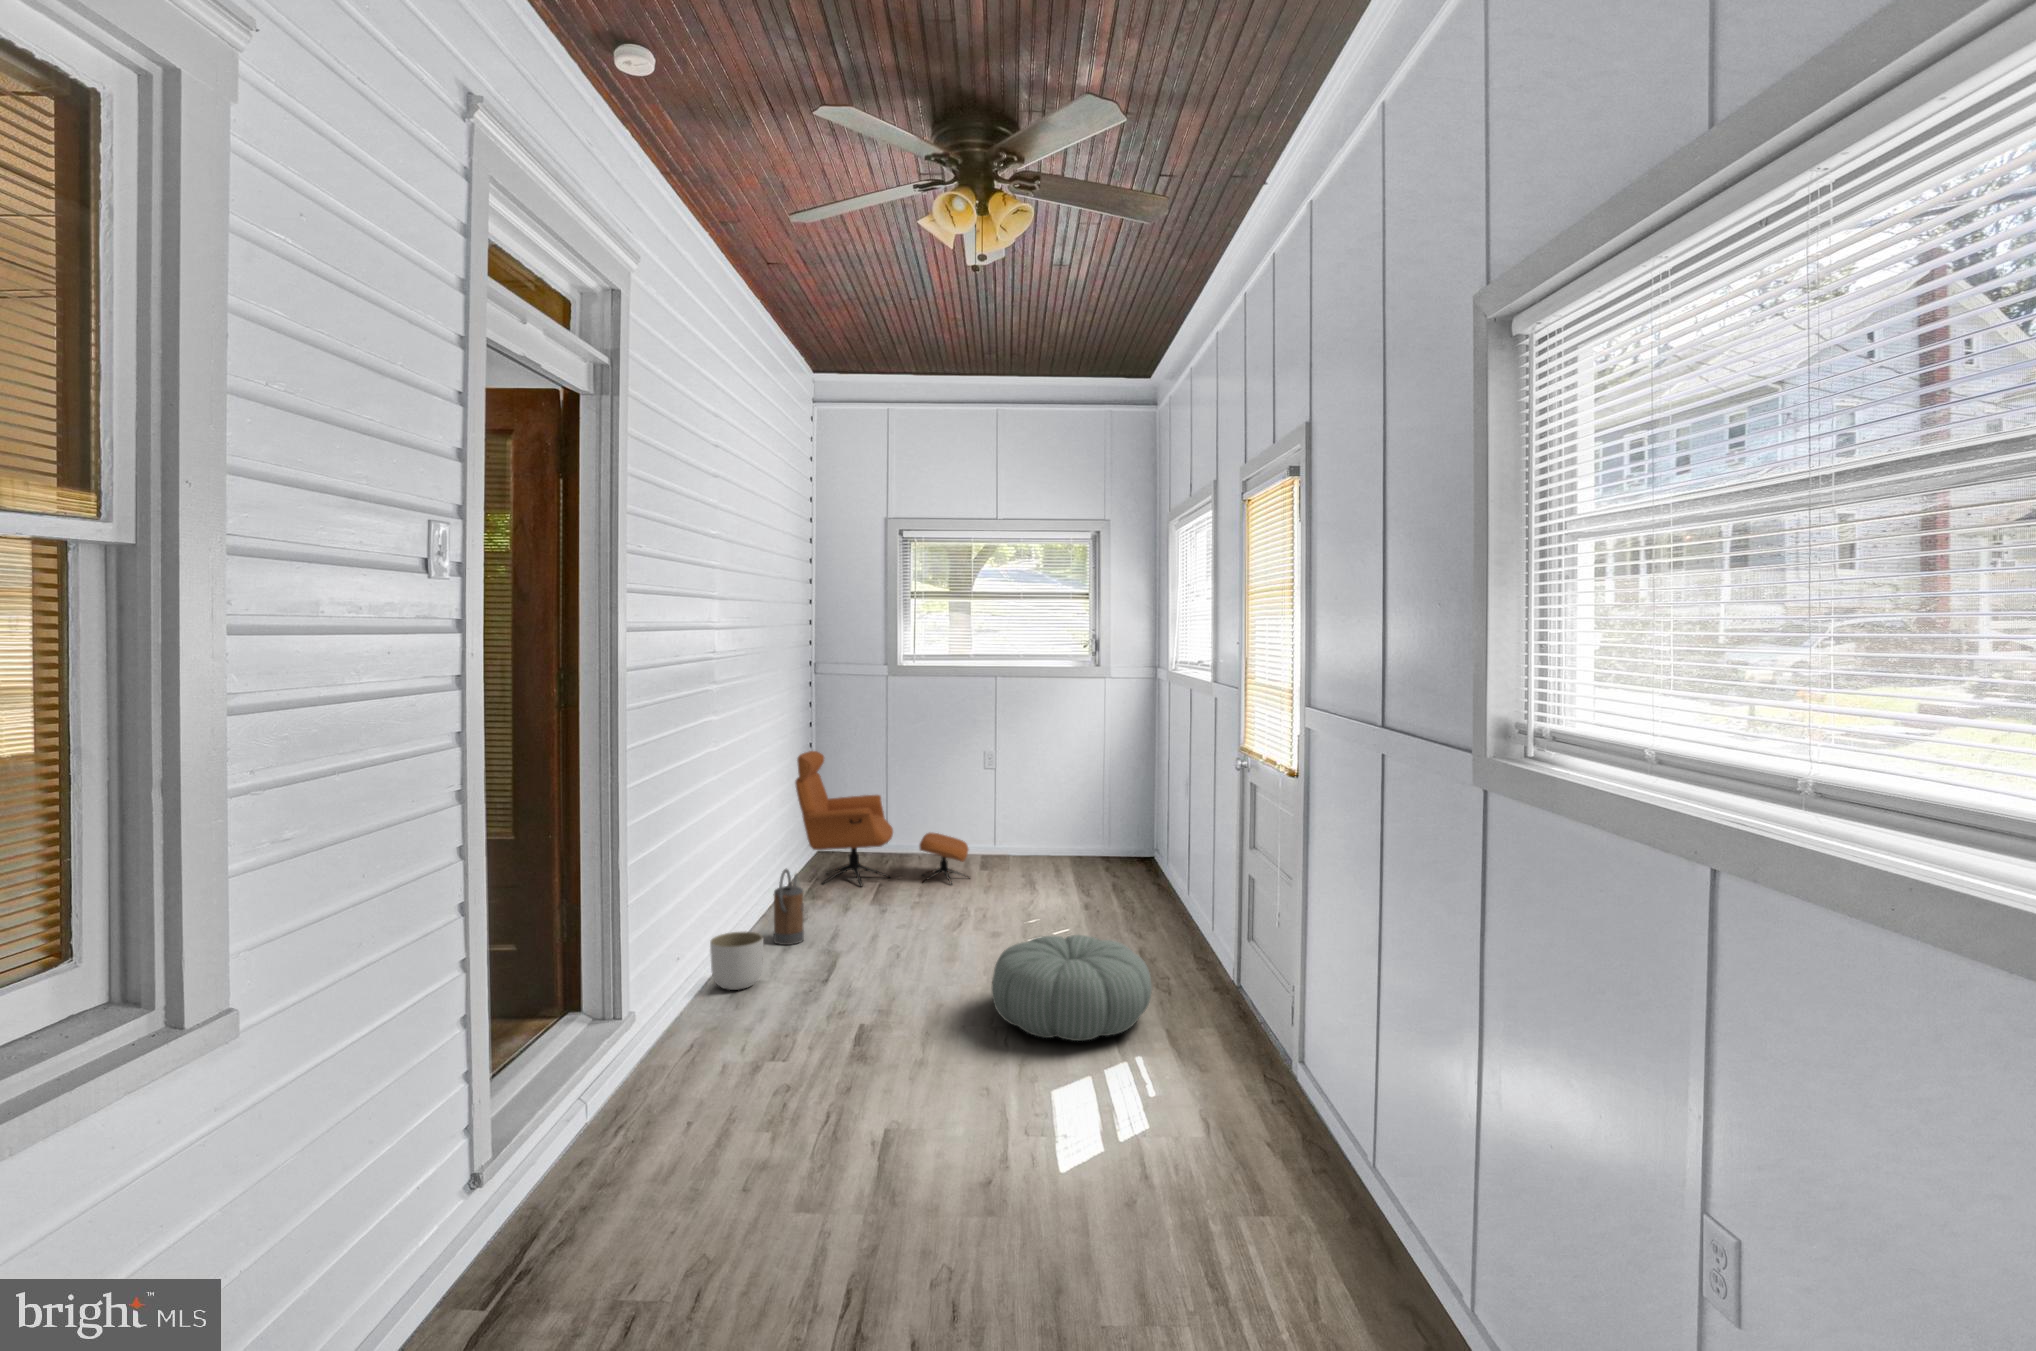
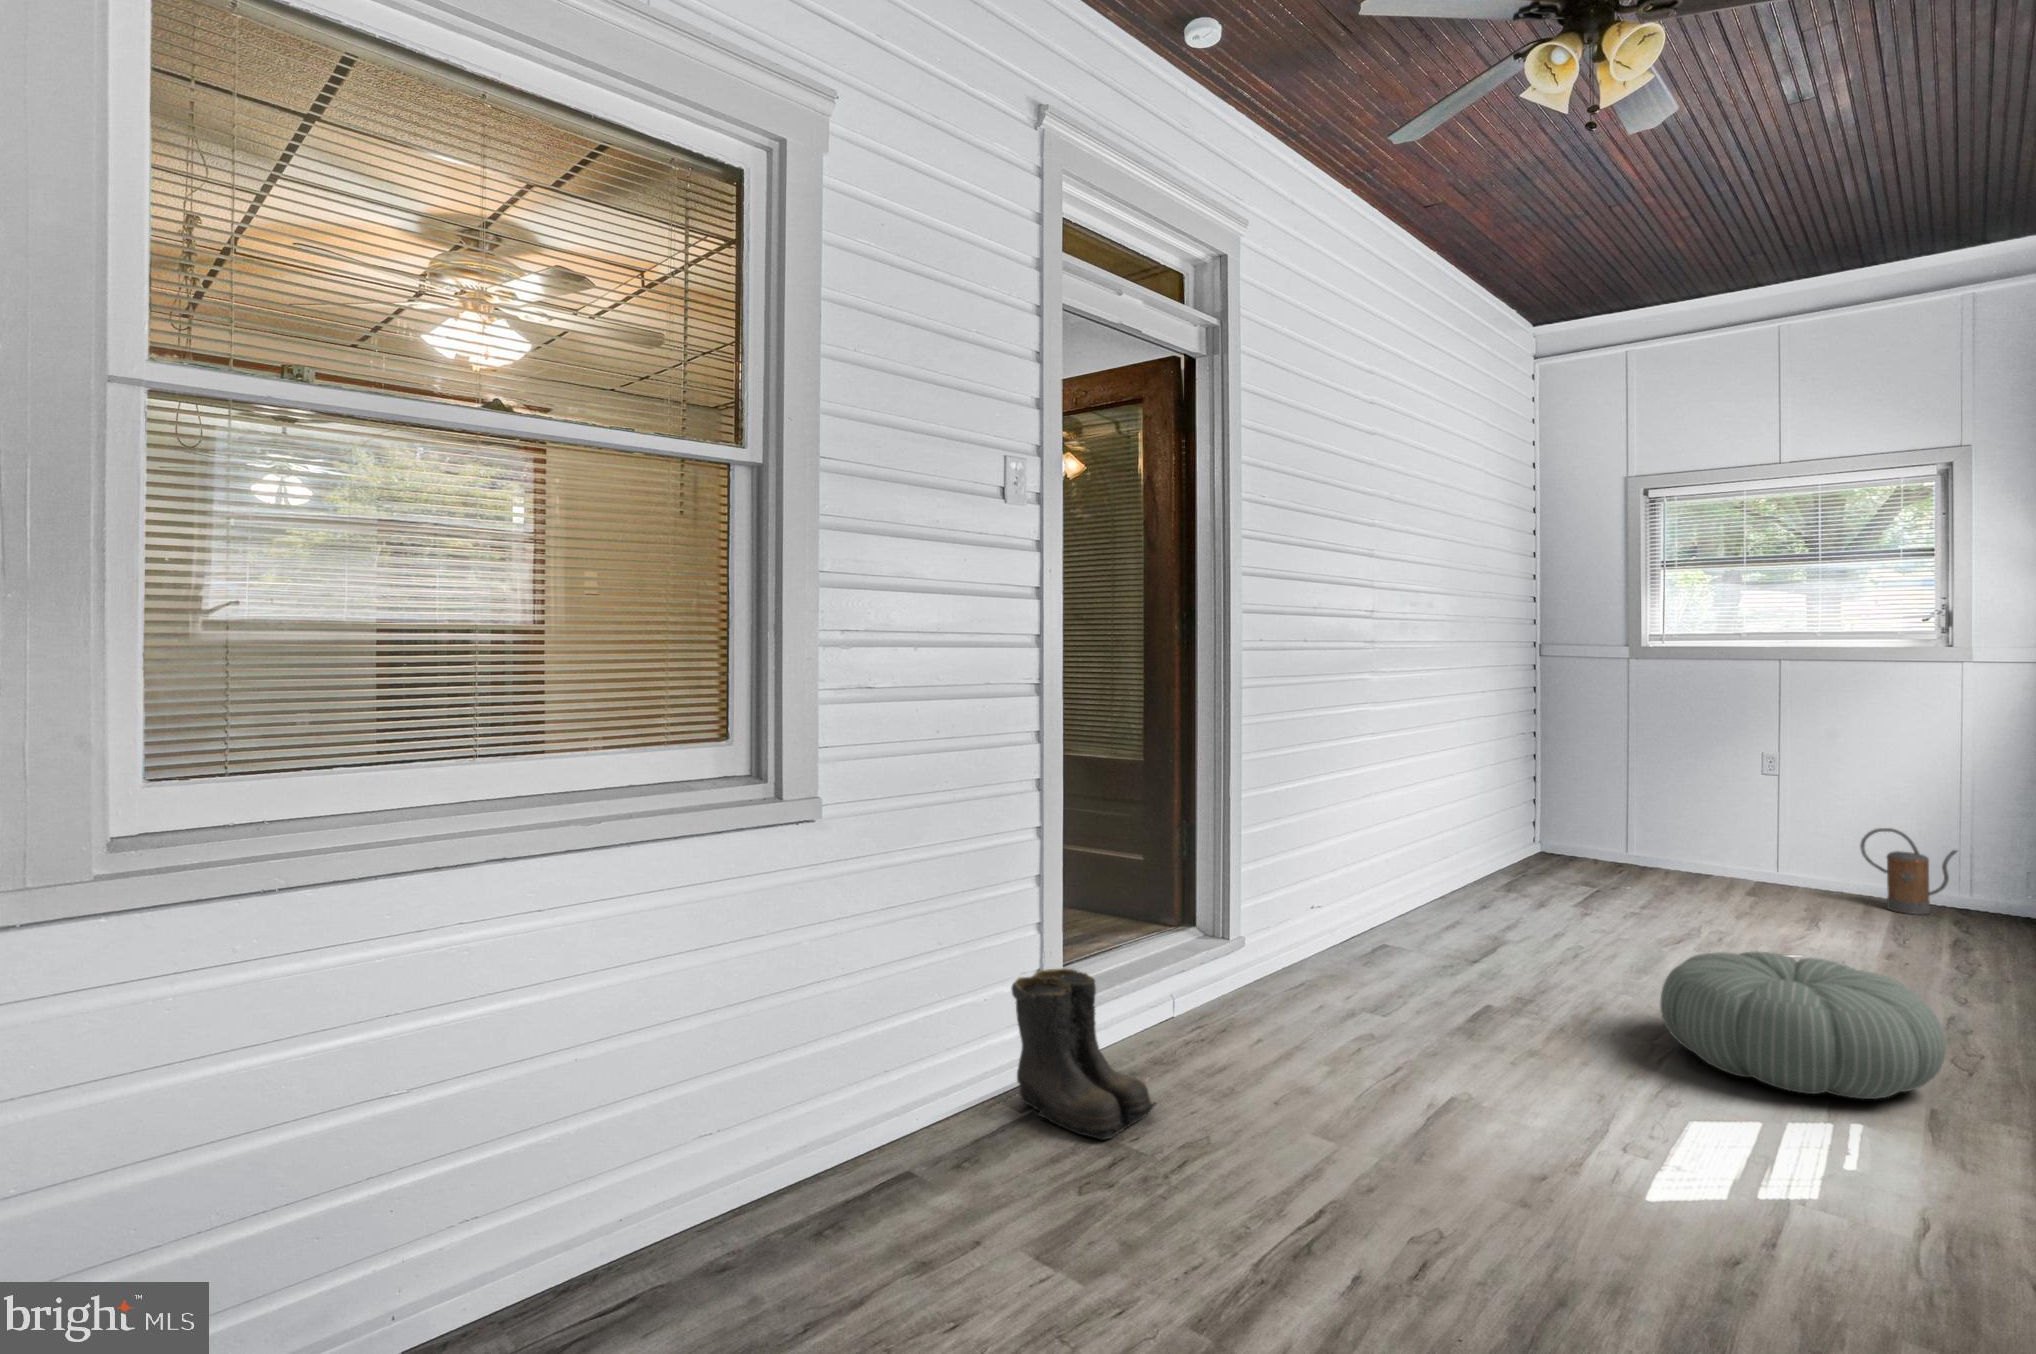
armchair: present [795,751,969,886] -> none [1490,733,1733,905]
watering can: present [773,869,804,945] -> present [1860,828,1957,915]
planter: present [710,932,764,990] -> none [1343,894,1400,953]
boots: none [454,1121,637,1313] -> present [1011,969,1156,1140]

